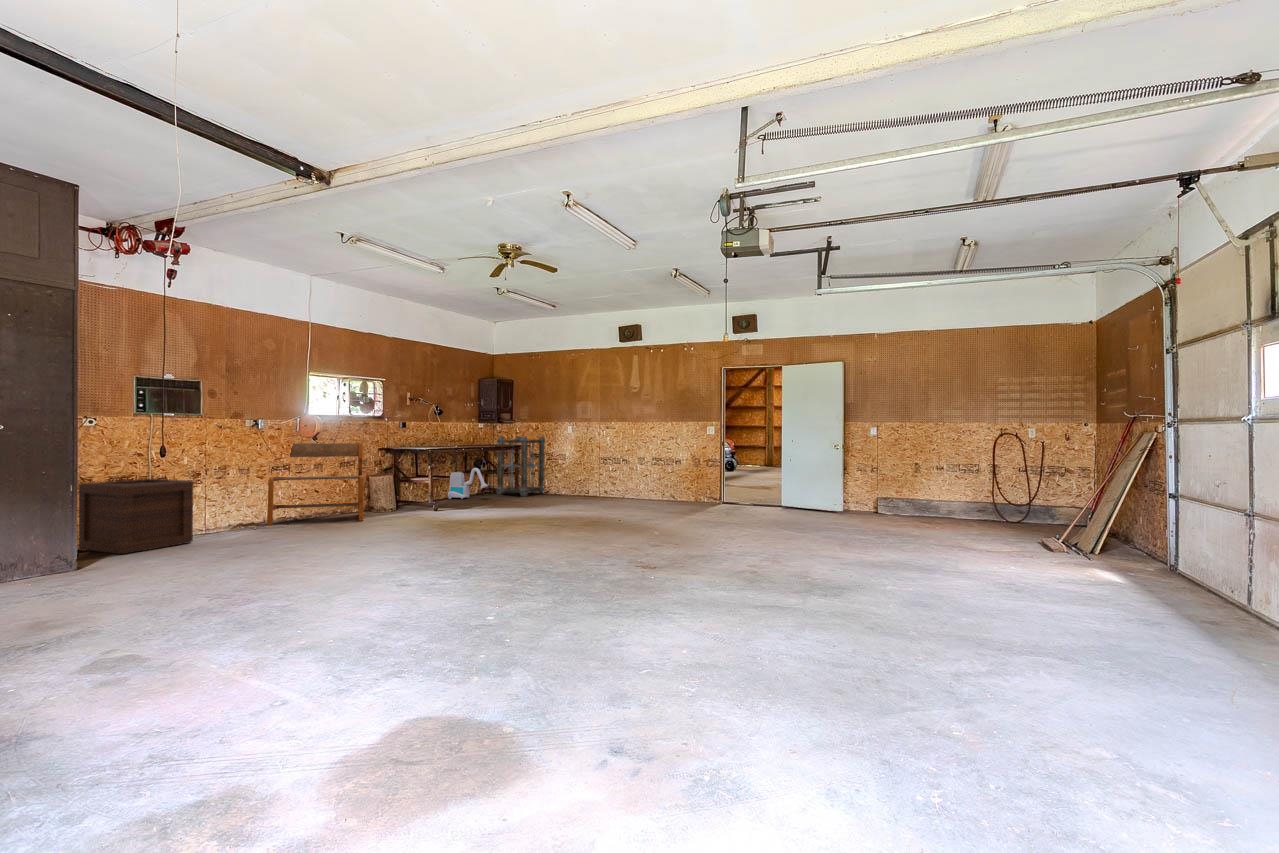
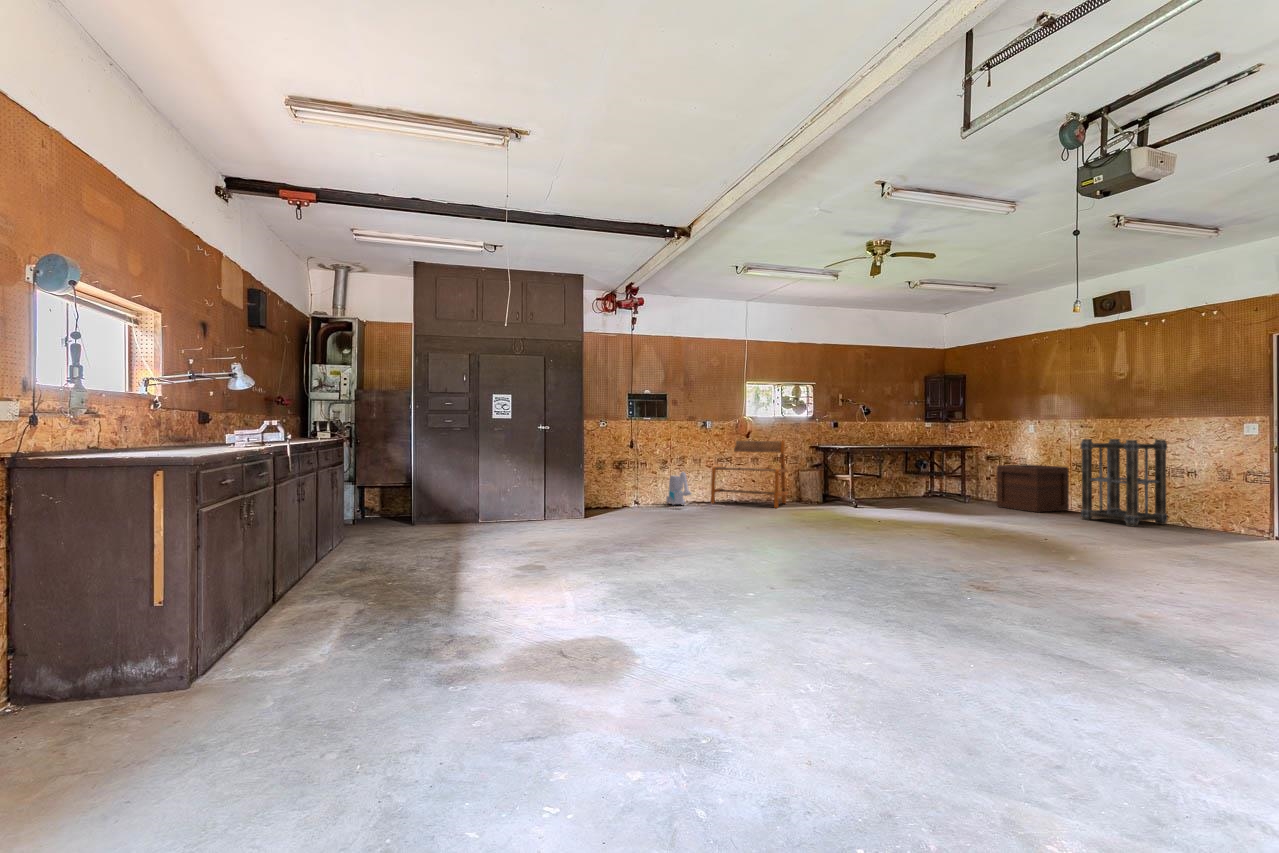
shelving unit: present [497,436,545,497] -> present [1081,439,1167,527]
vacuum cleaner: present [448,468,488,499] -> present [666,472,691,505]
wooden crate: present [79,479,193,554] -> present [996,465,1069,512]

